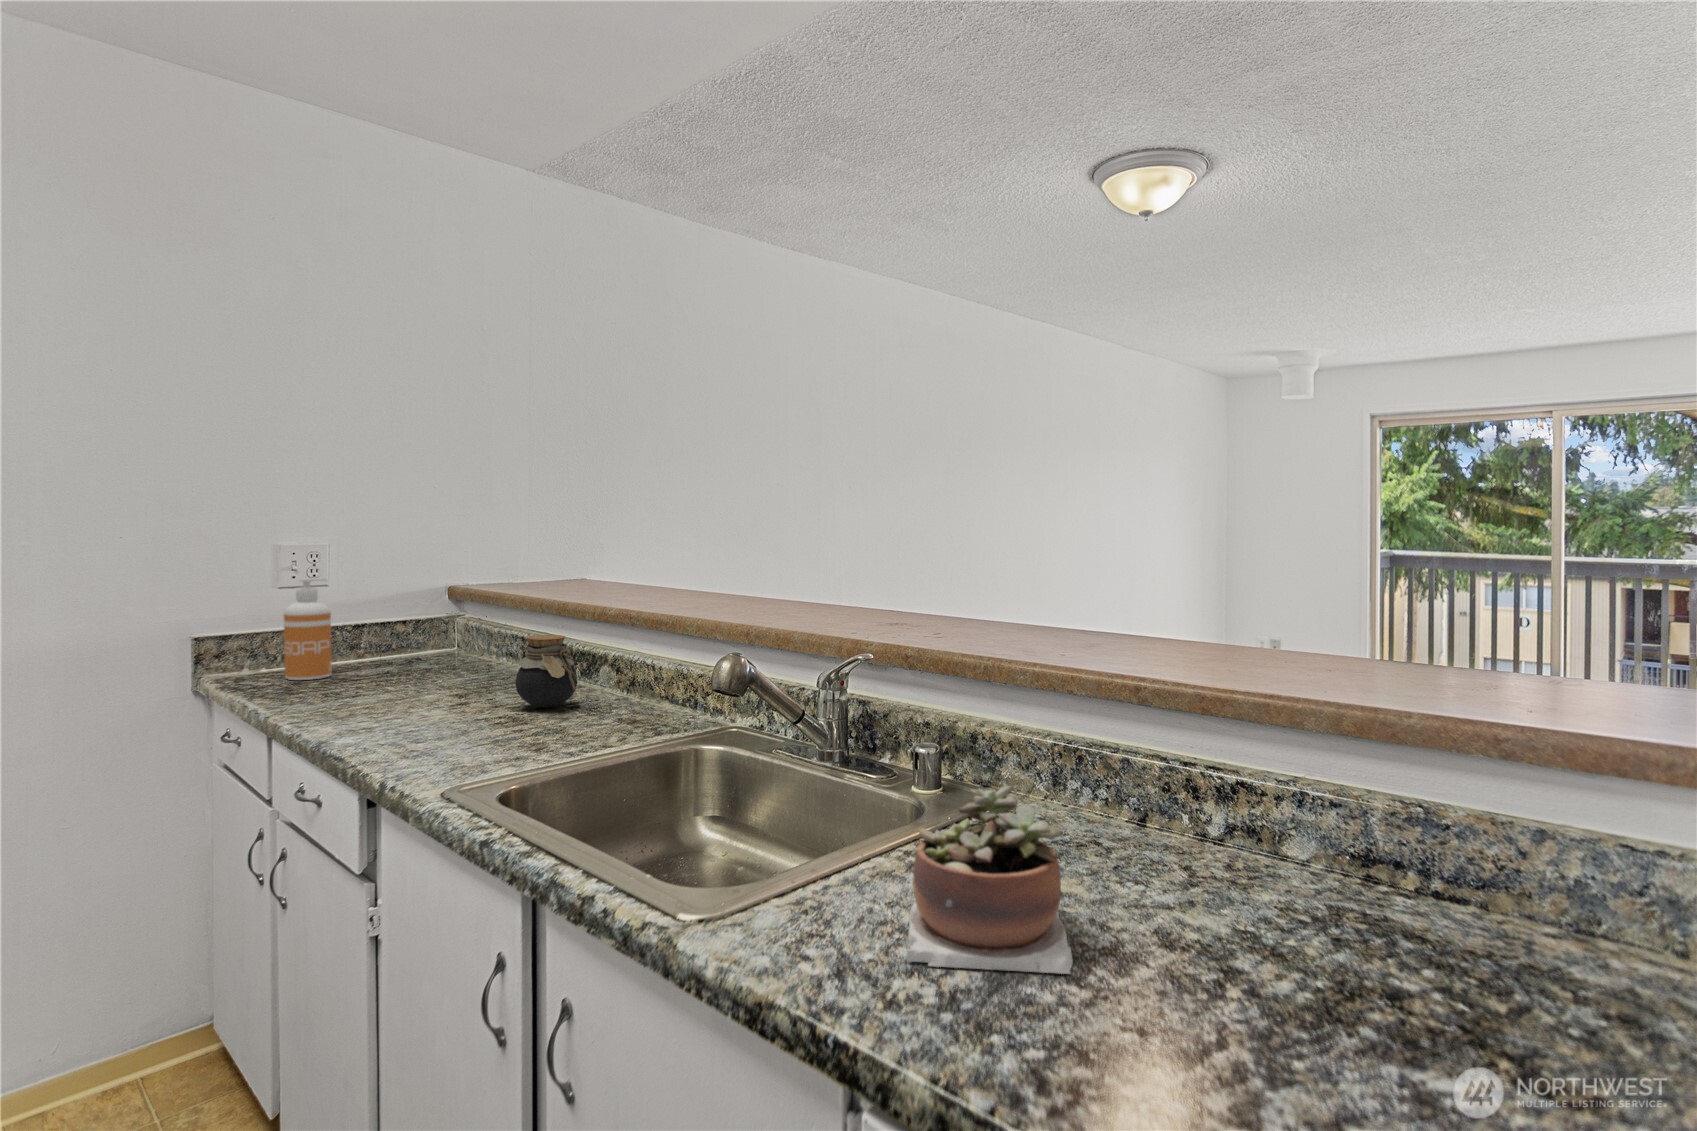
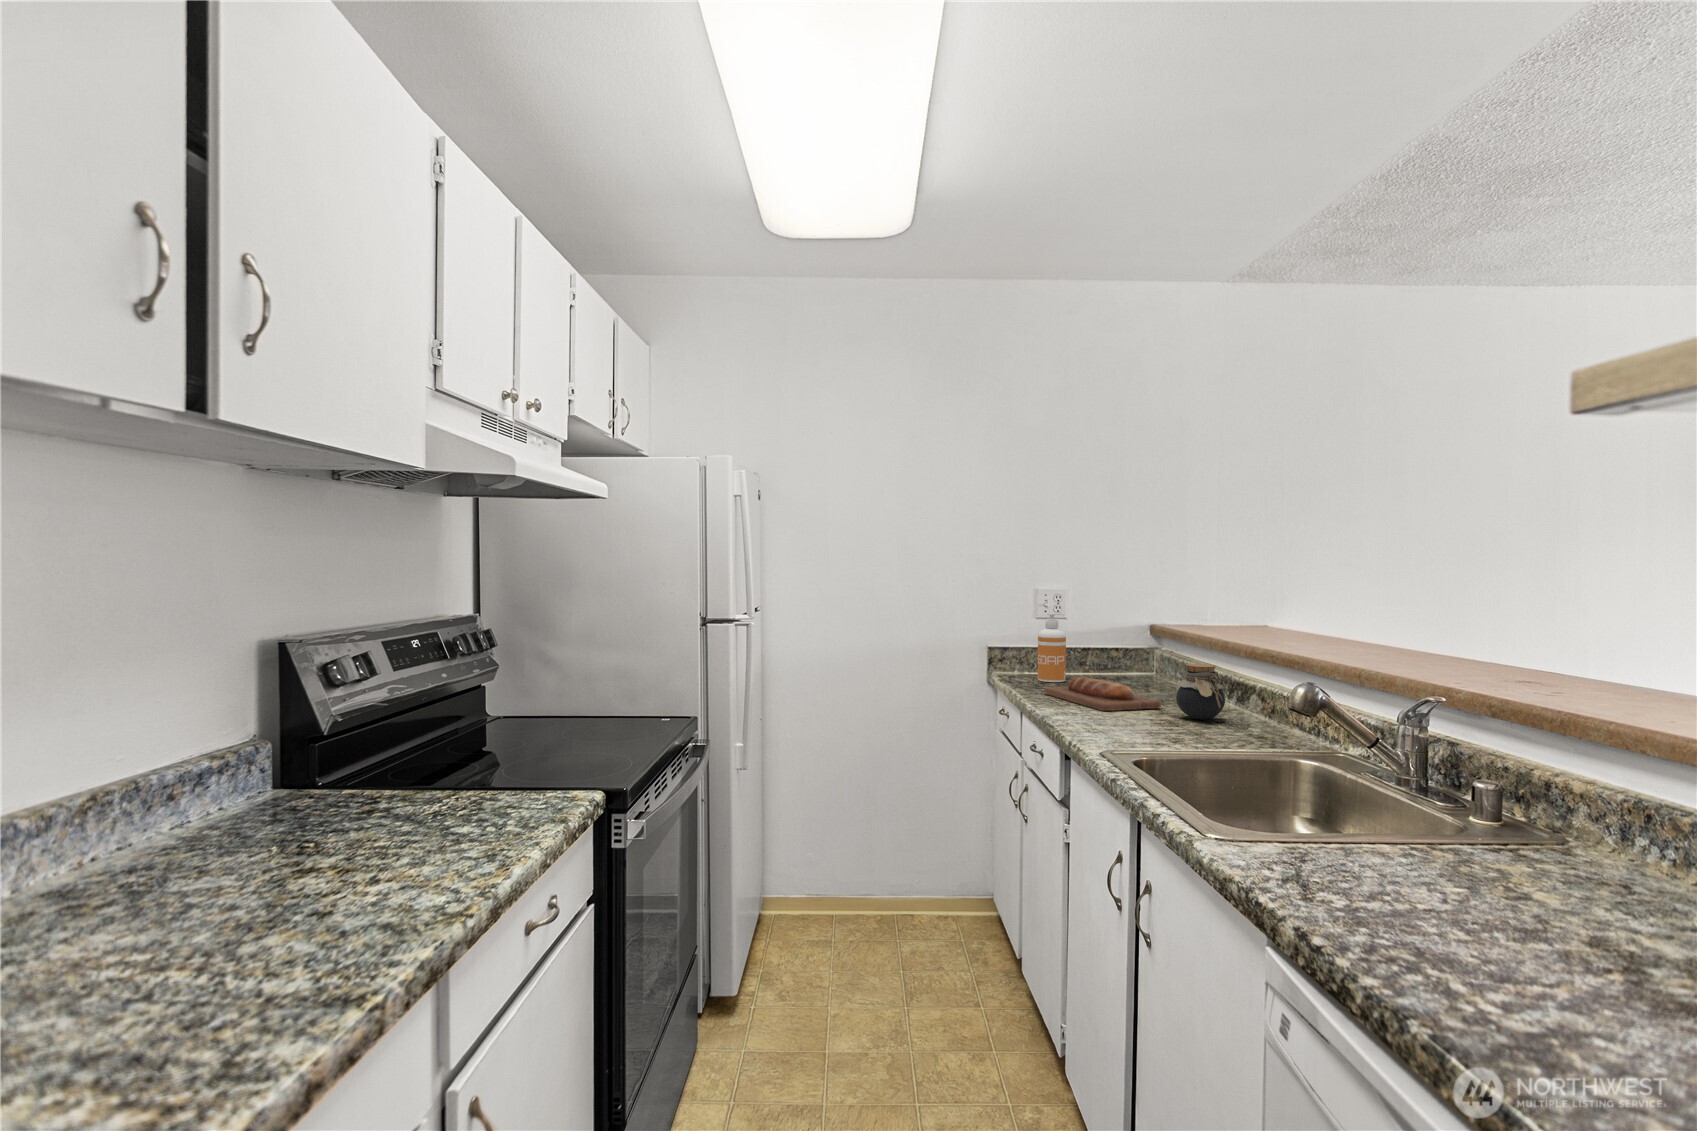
bread loaf: none [304,669,489,716] -> present [1044,677,1161,711]
succulent plant: present [907,786,1073,974] -> none [1339,793,1514,929]

